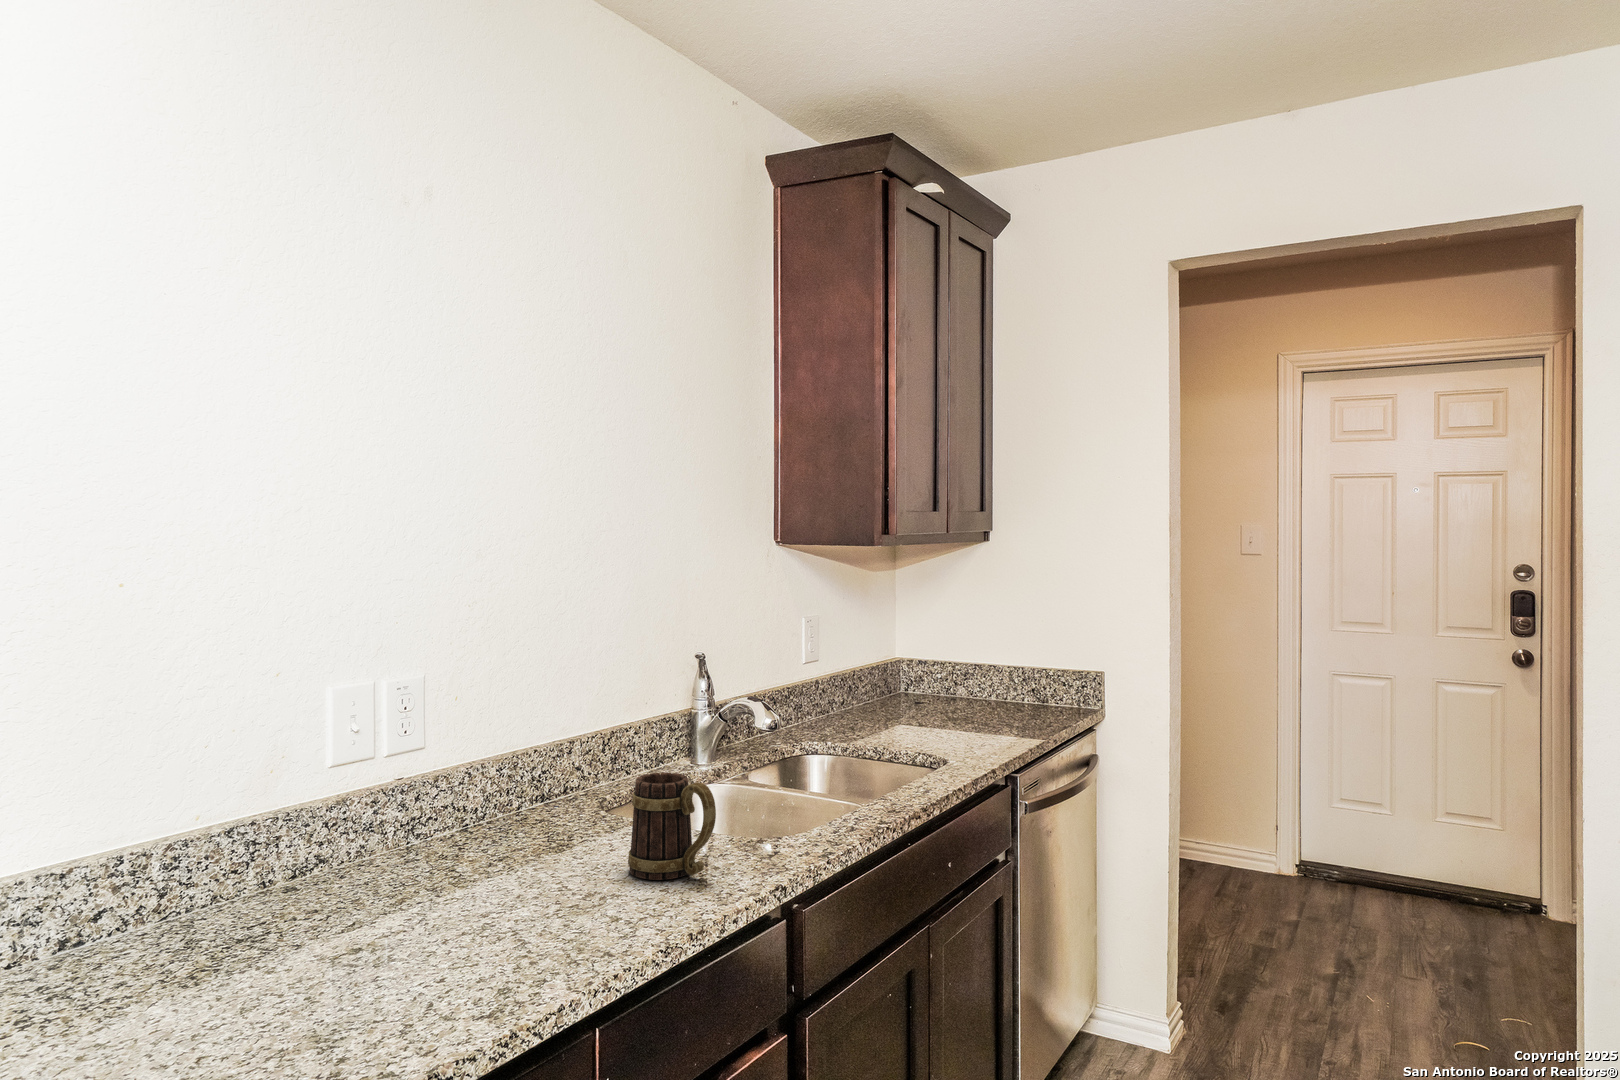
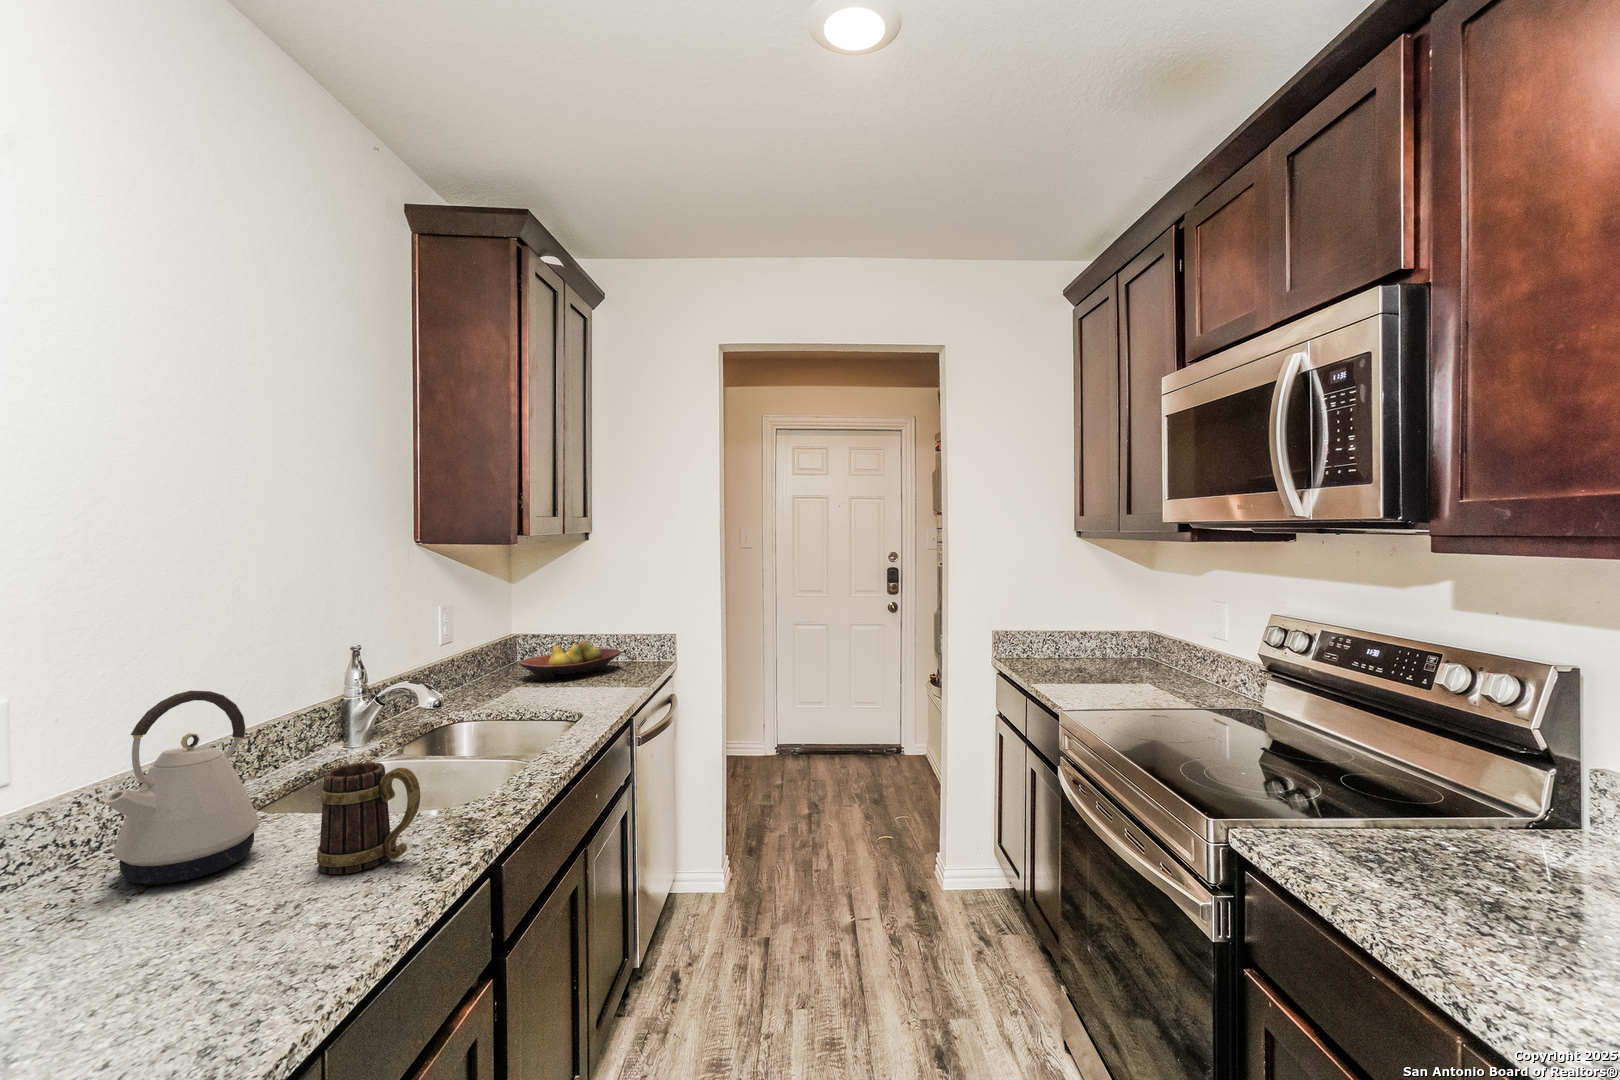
fruit bowl: none [895,672,1023,717] -> present [519,641,621,681]
kettle: none [475,684,592,857] -> present [103,691,259,884]

